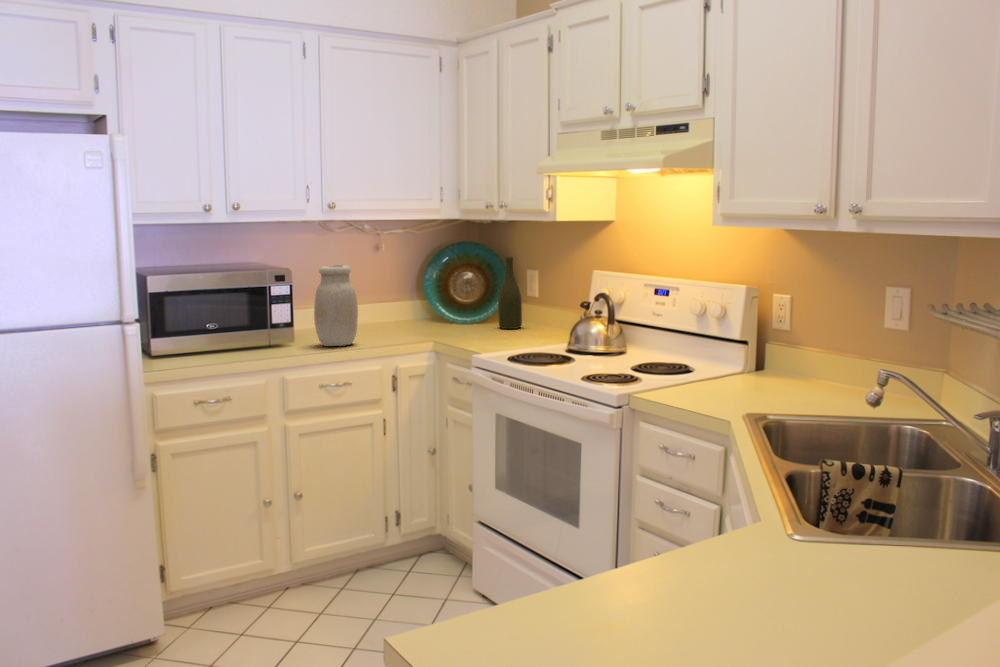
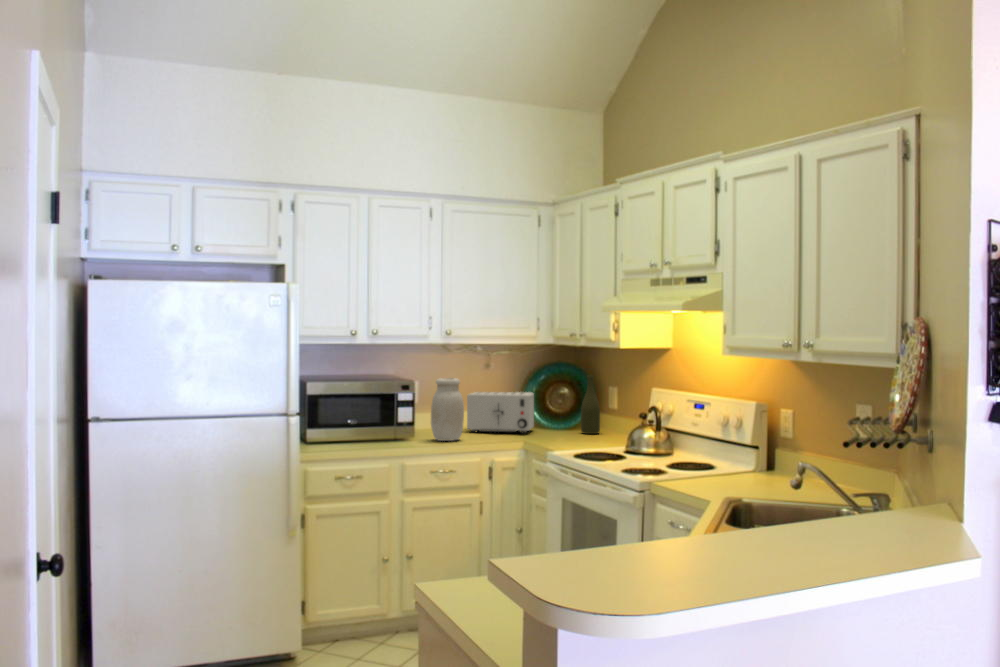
toaster: none [356,280,440,333] -> present [467,392,534,433]

